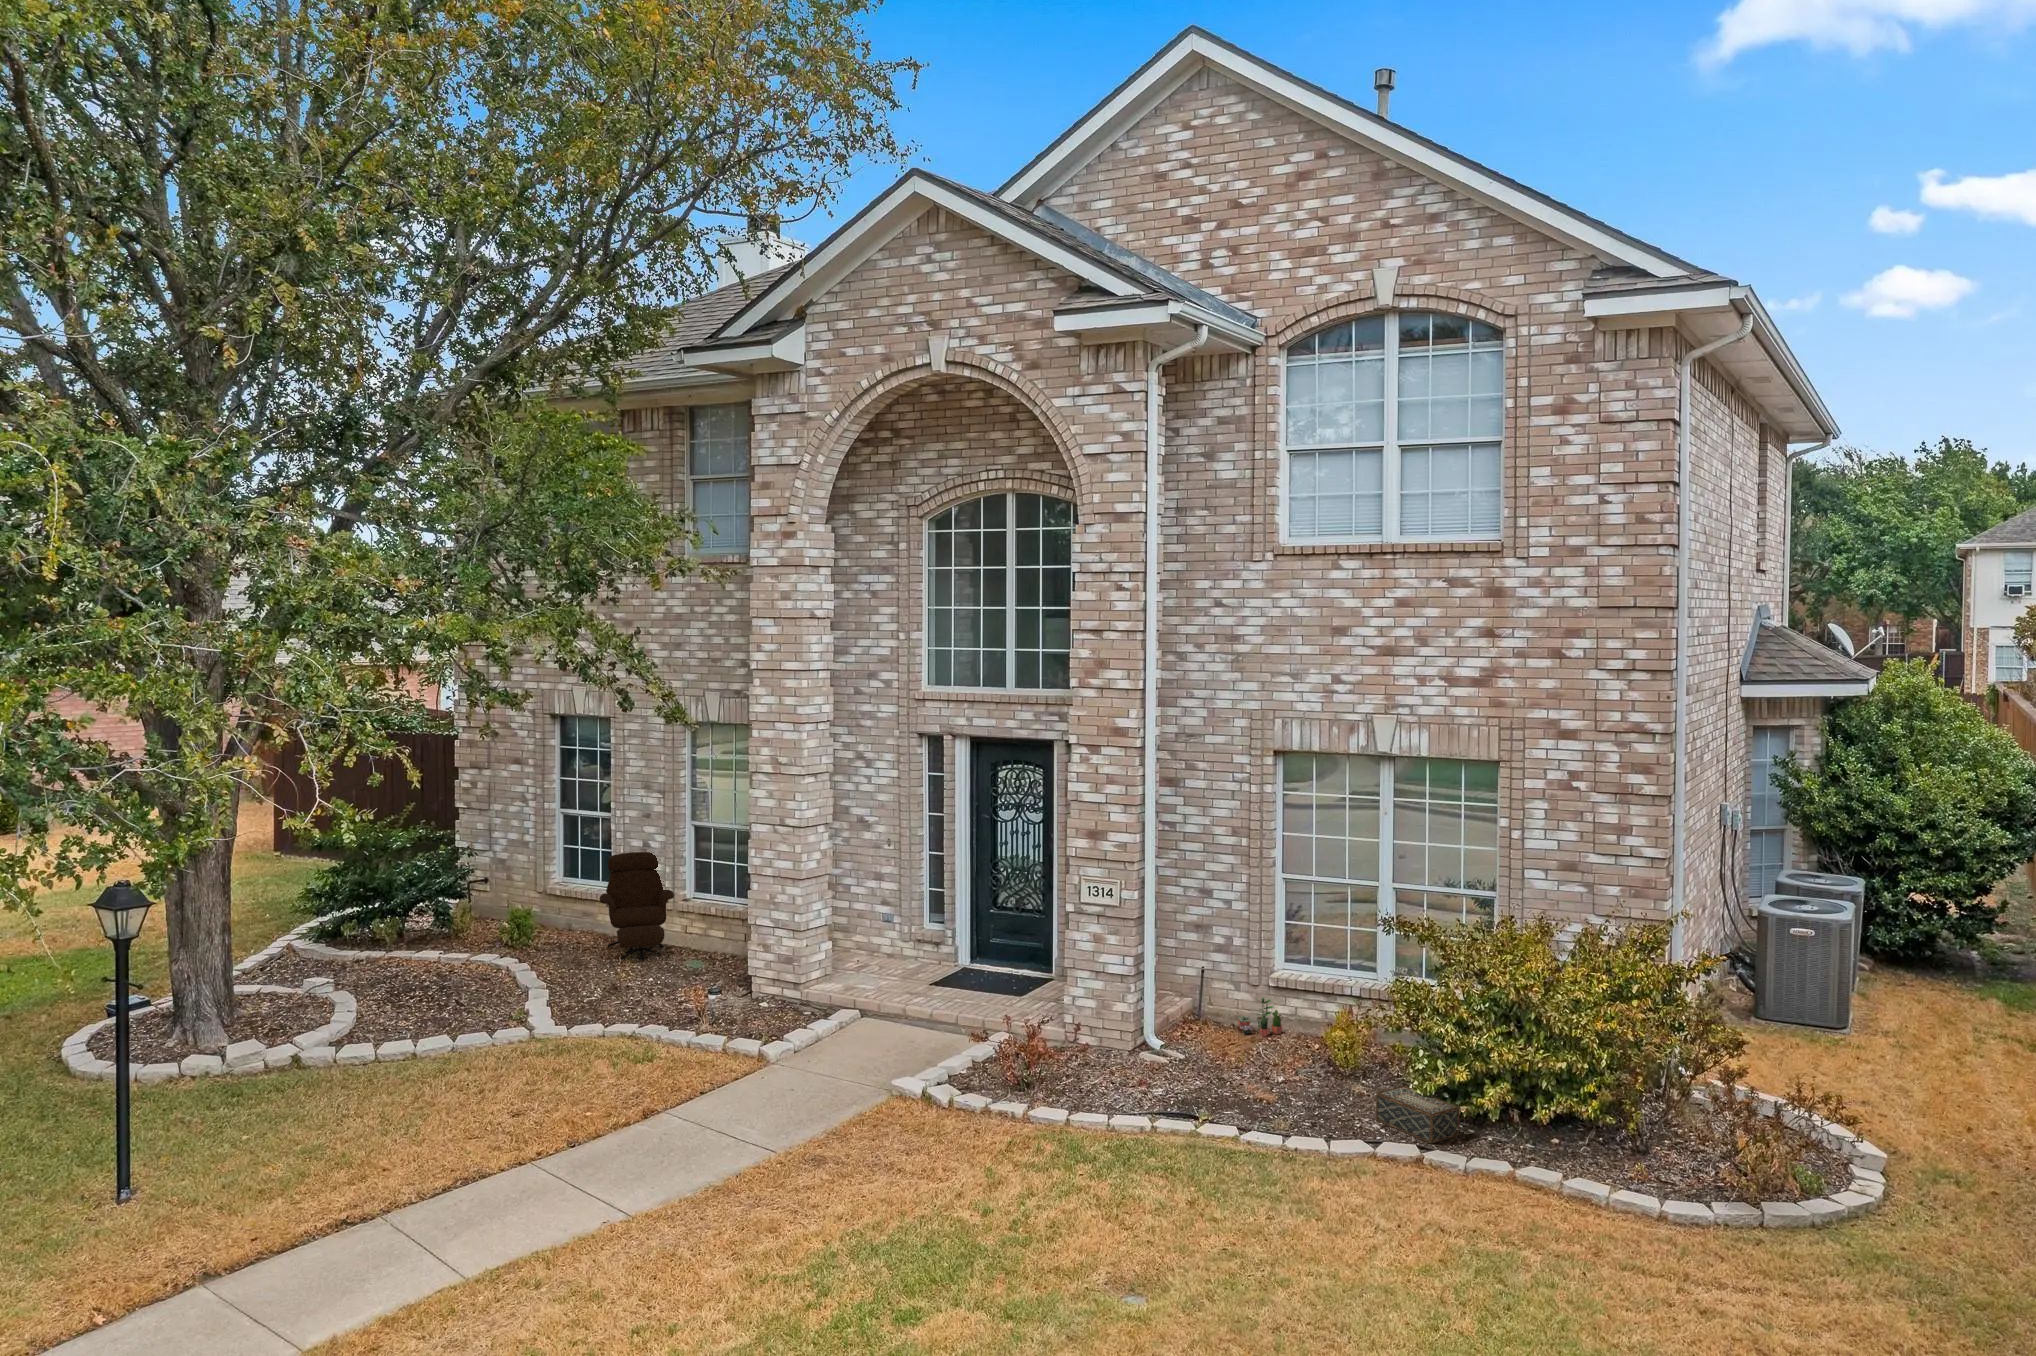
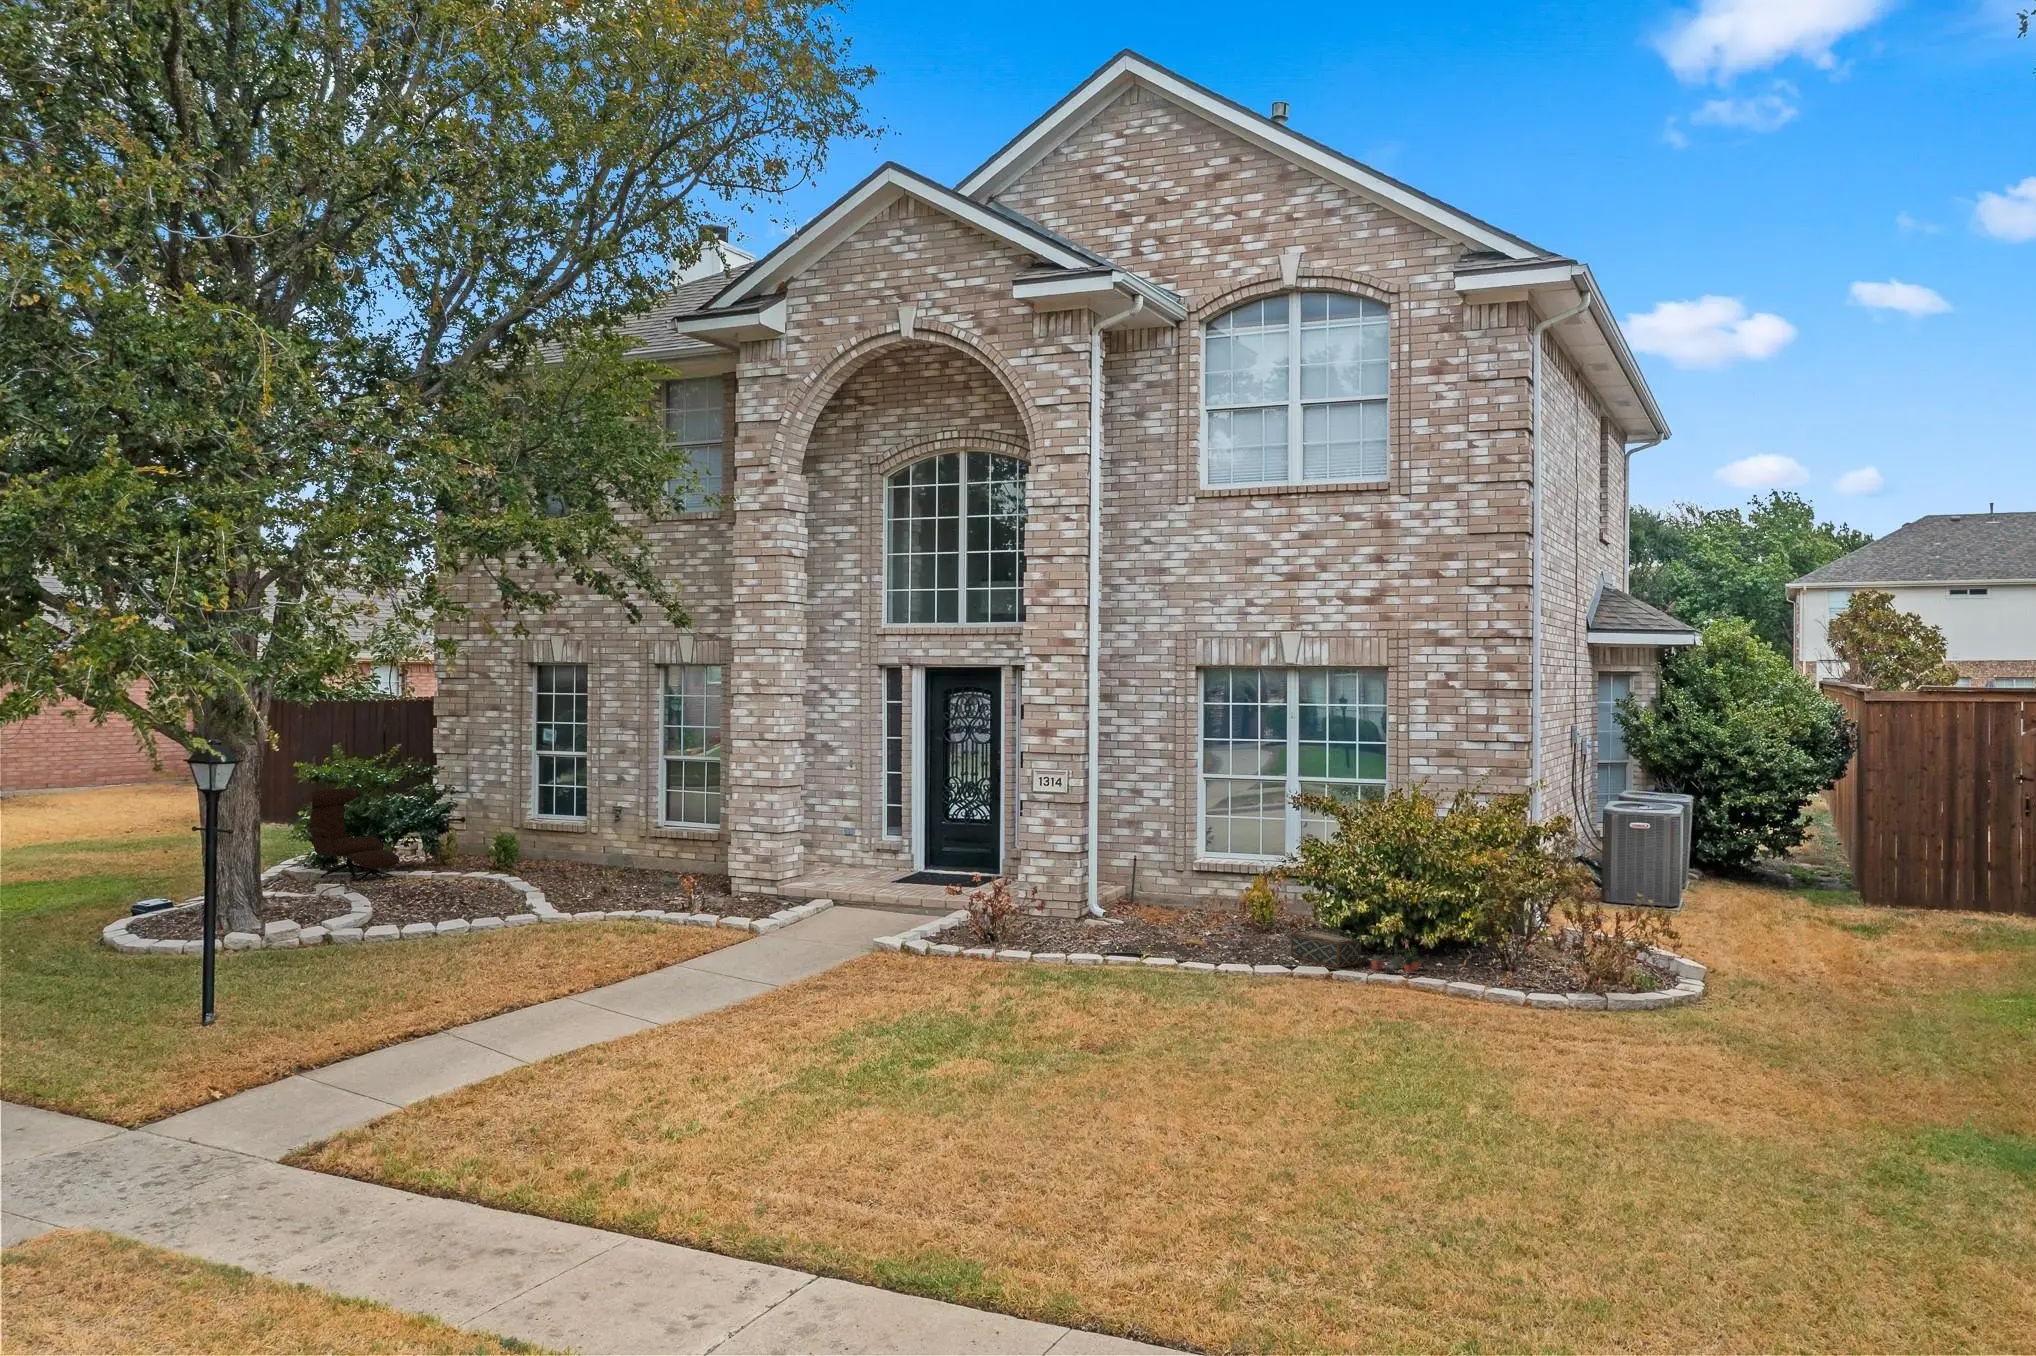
lounge chair: present [600,852,674,960] -> present [307,788,399,881]
potted plant: present [1238,998,1282,1037] -> present [1371,944,1422,974]

